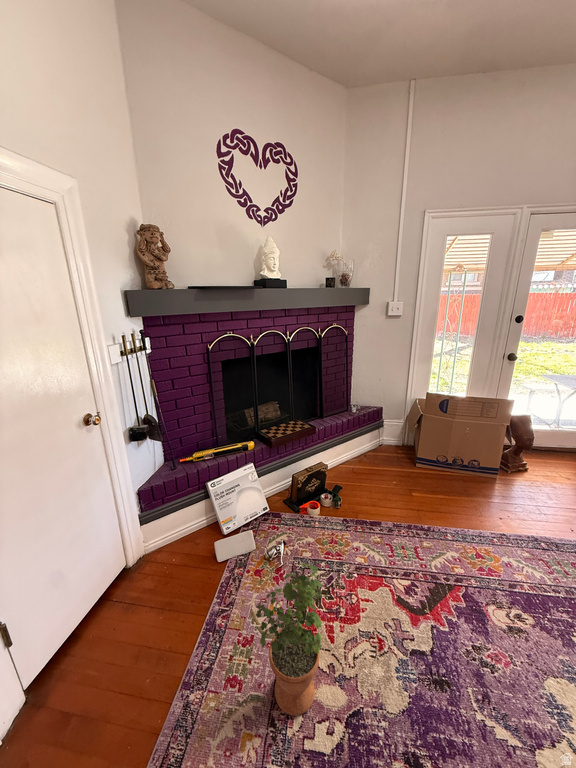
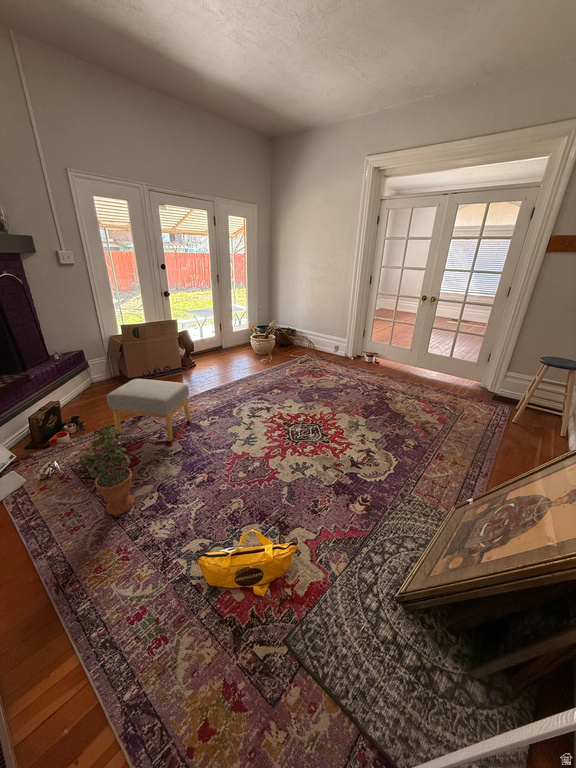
footstool: none [362,476,487,612] -> present [107,379,191,441]

